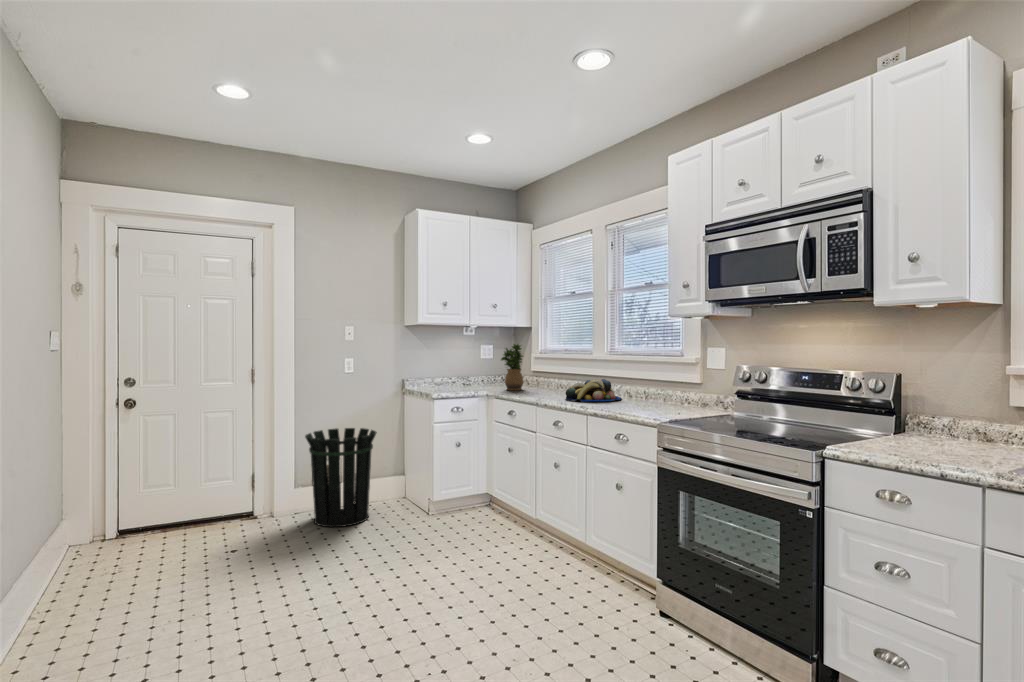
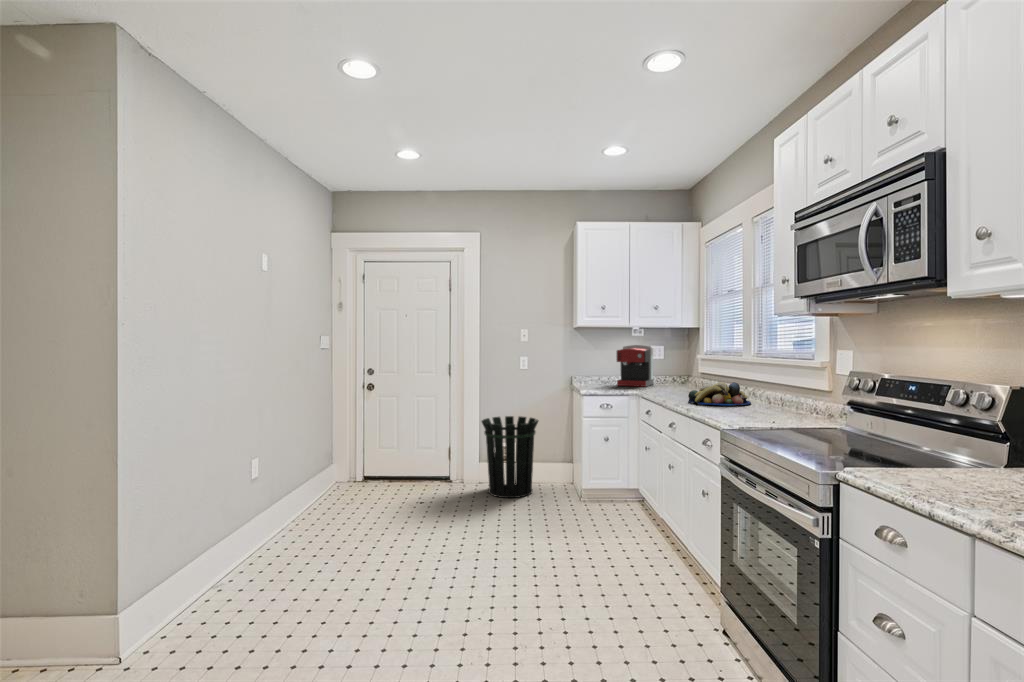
coffee maker: none [454,344,486,387] -> present [617,345,654,387]
potted plant: present [501,344,524,390] -> none [653,345,677,391]

